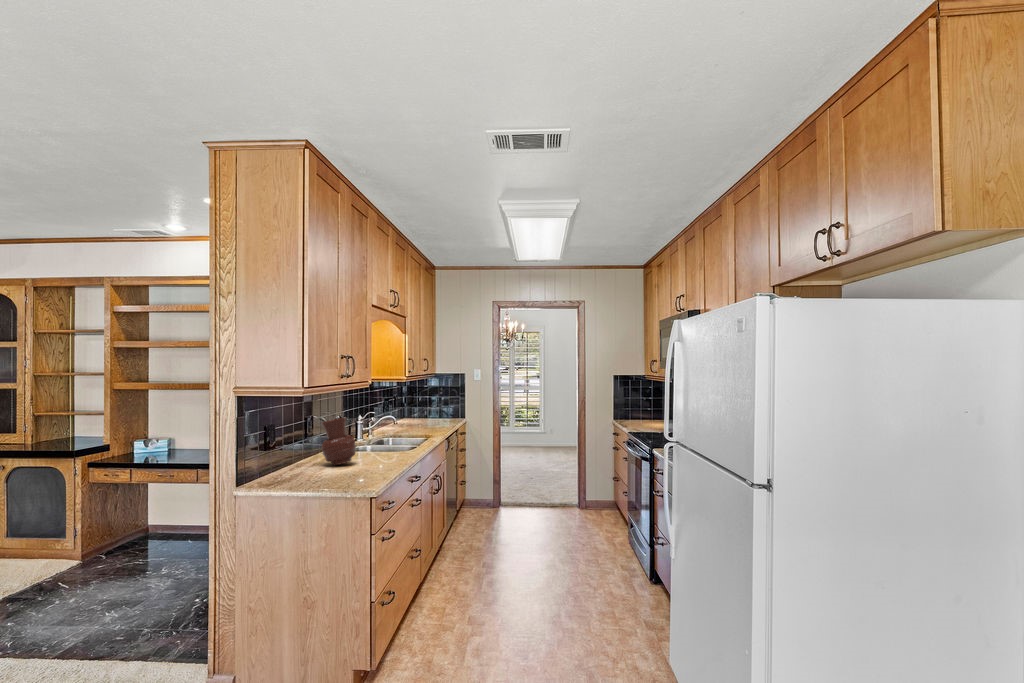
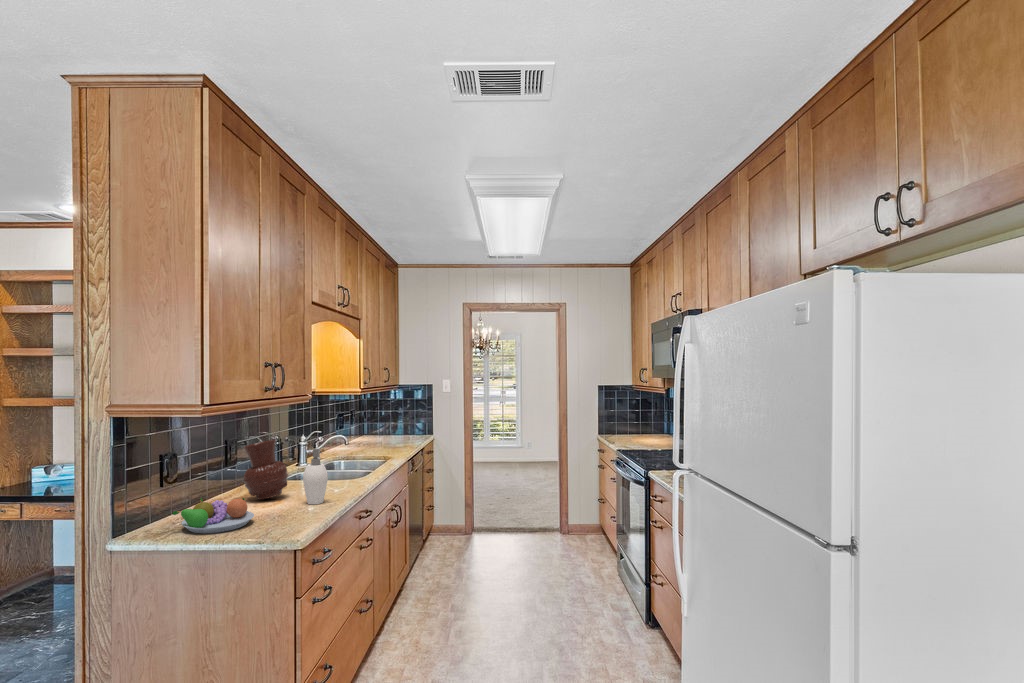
soap dispenser: none [370,425,394,469] -> present [303,449,328,504]
fruit bowl: none [277,460,336,487] -> present [173,498,254,533]

